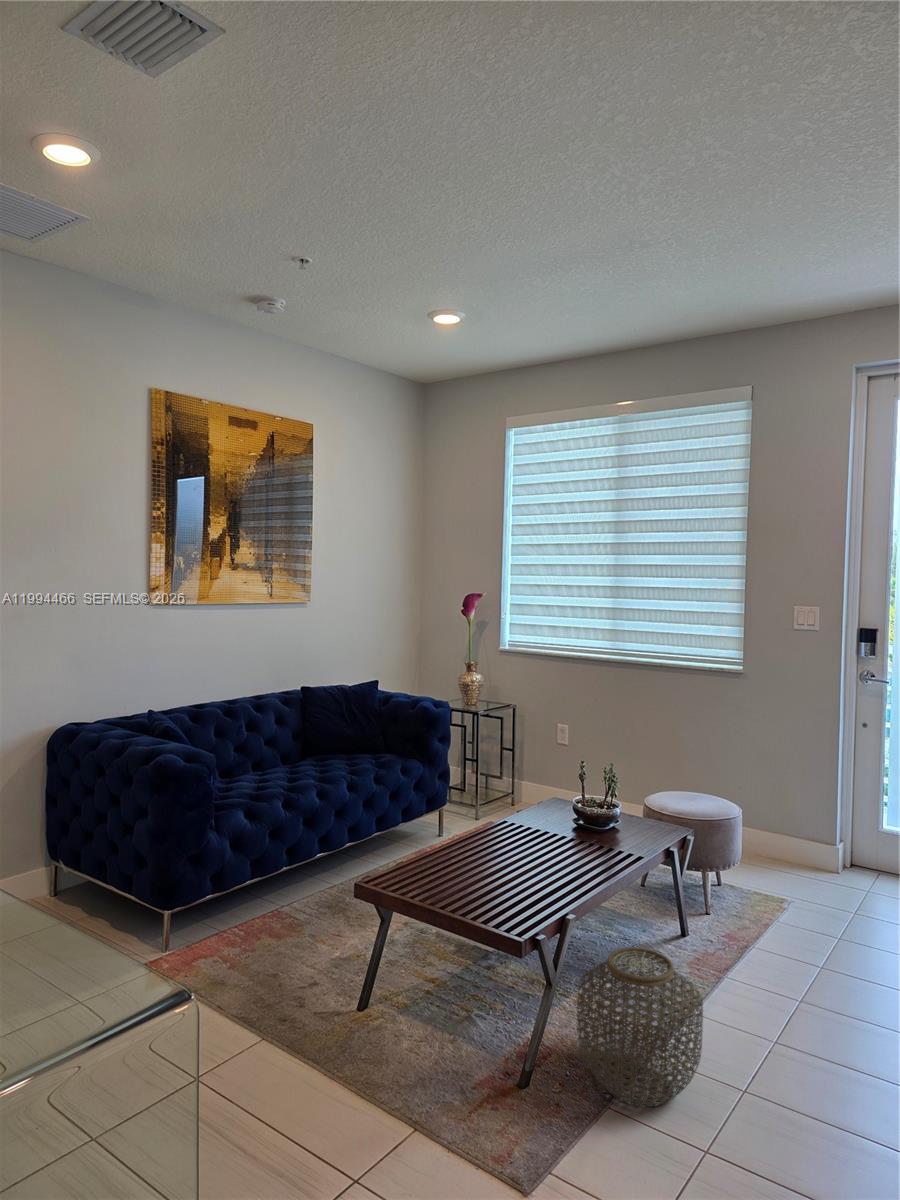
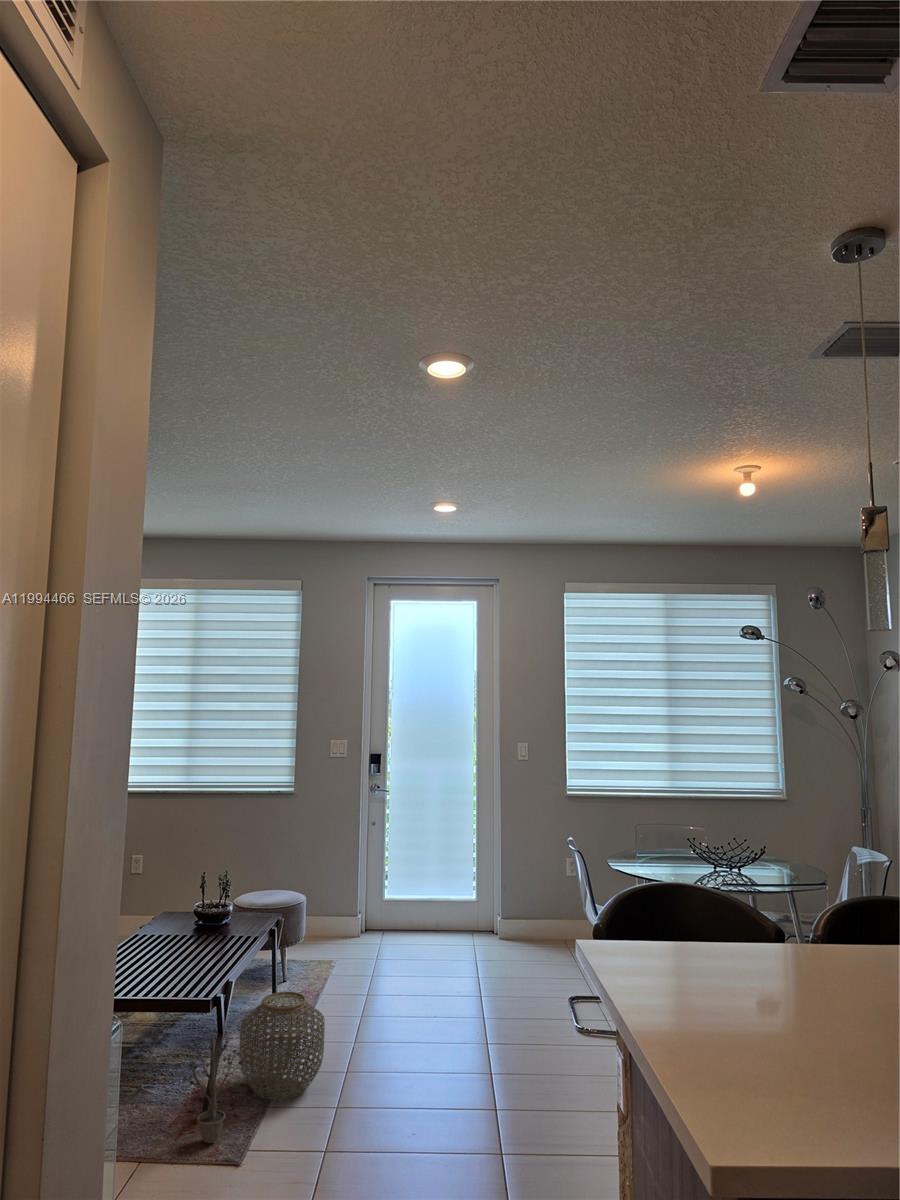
decorative plant: none [450,997,555,1138] -> present [166,1038,244,1148]

